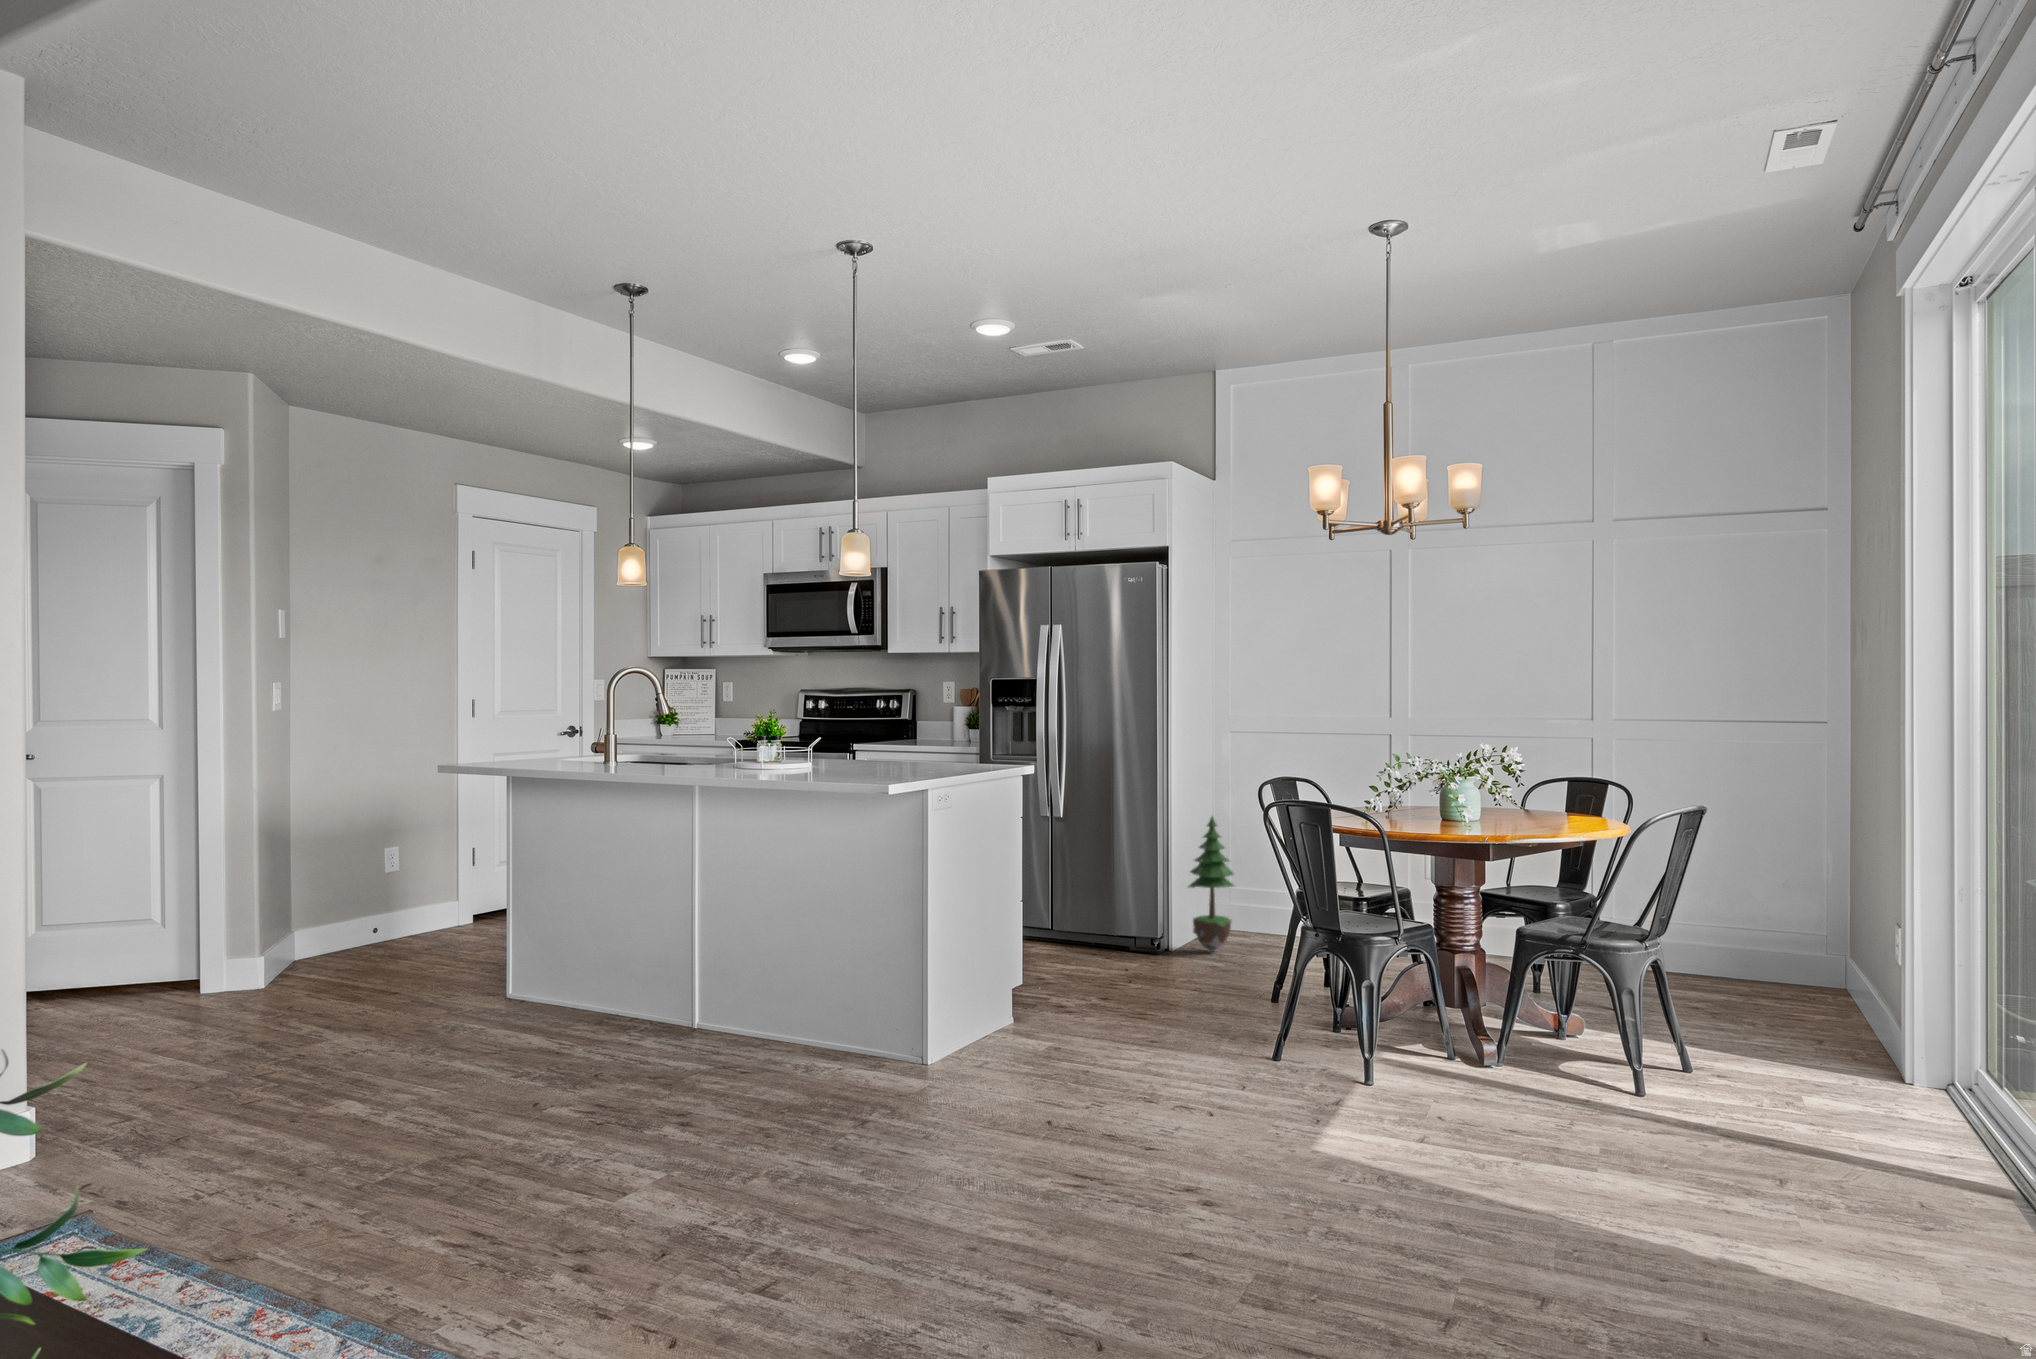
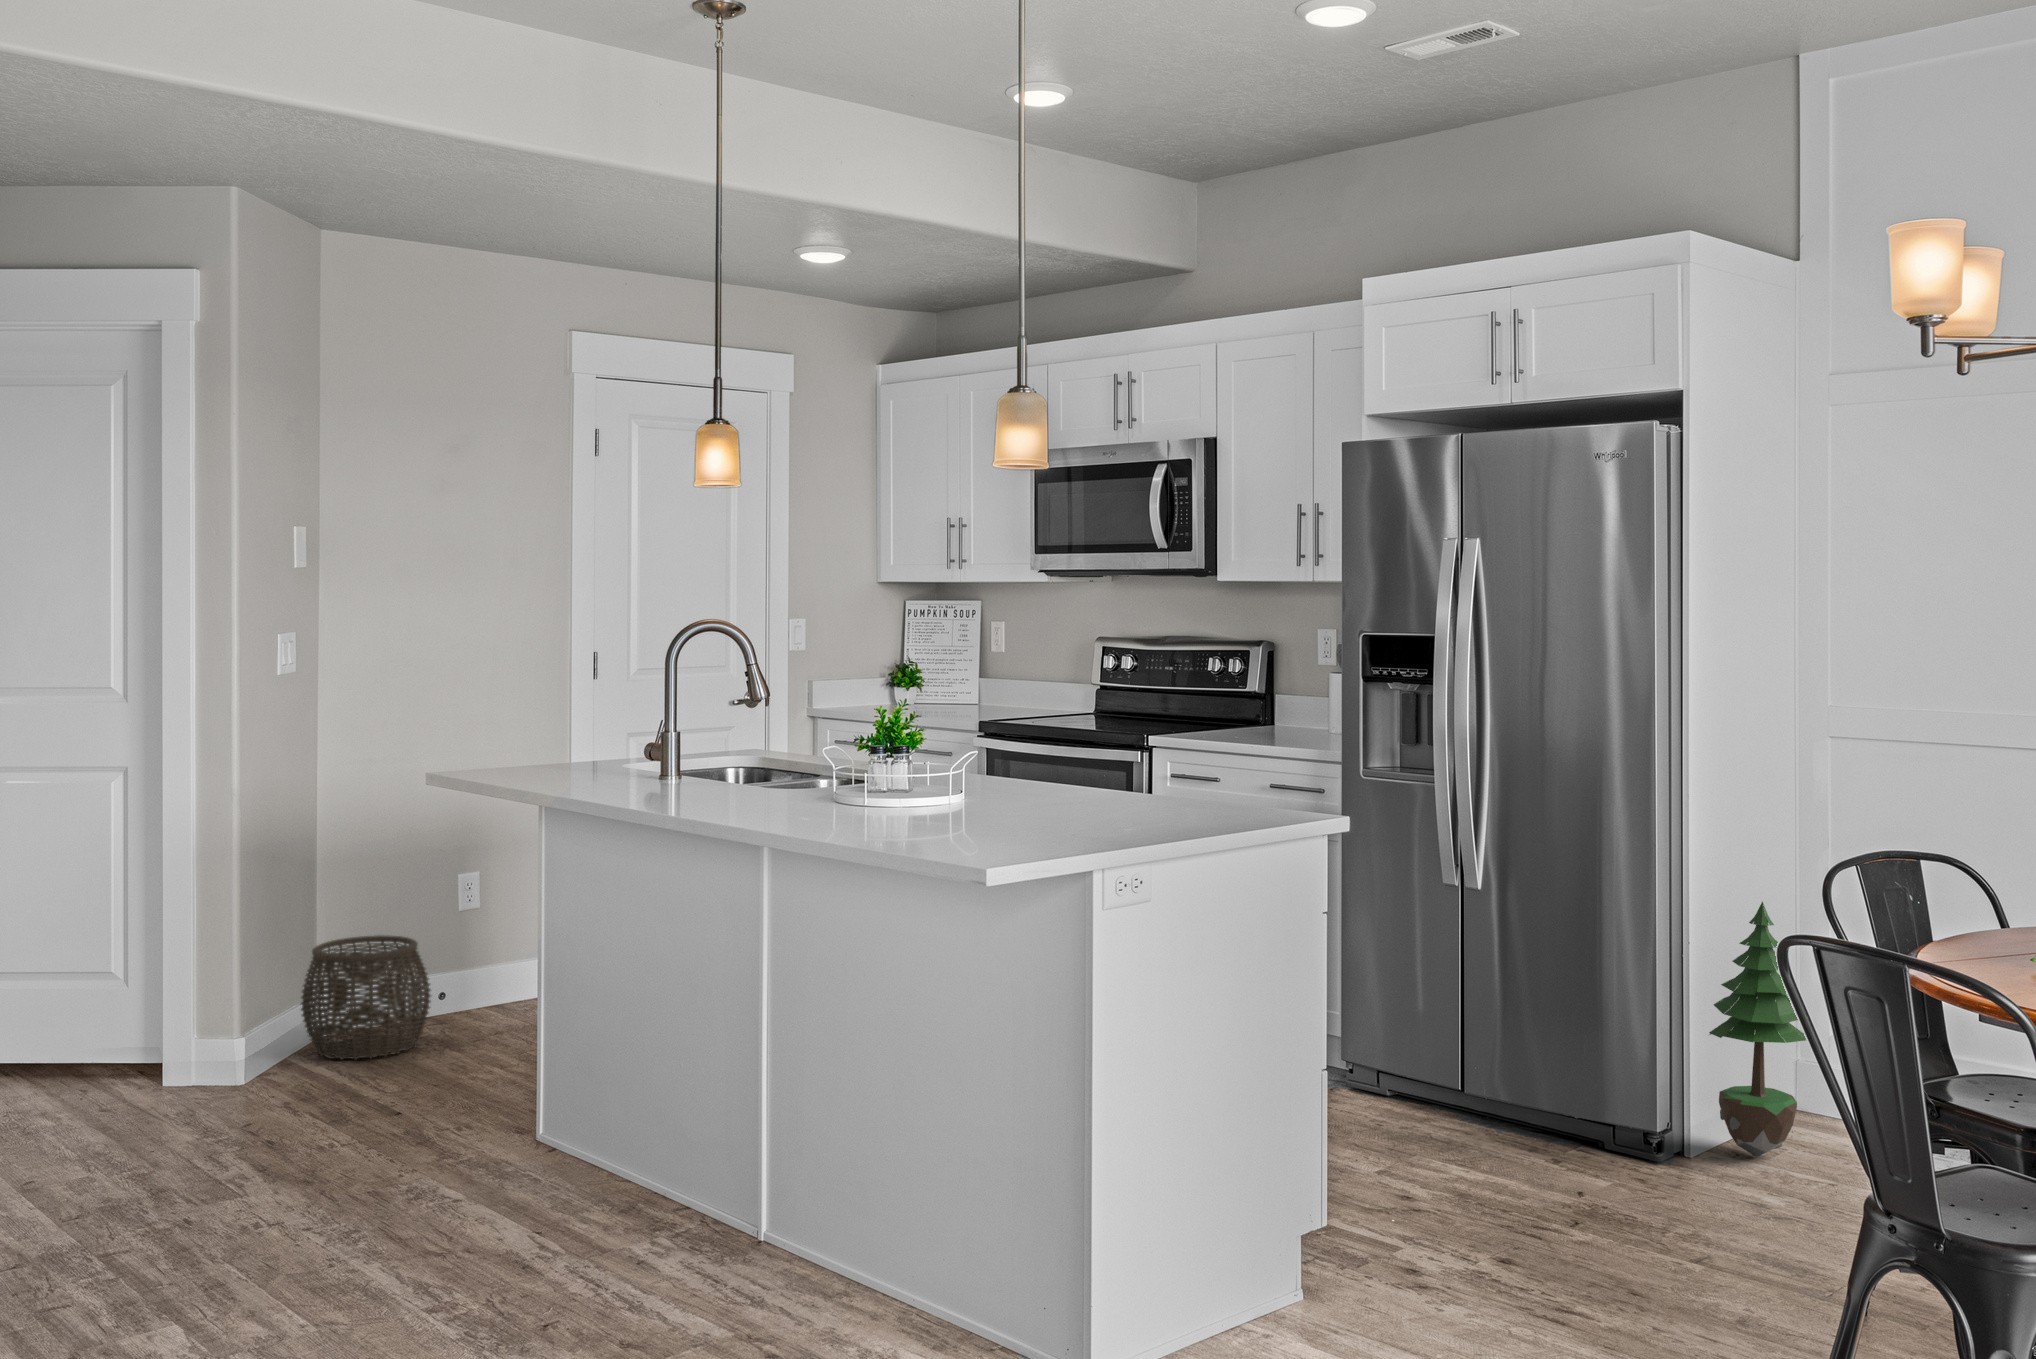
woven basket: none [292,886,385,969] -> present [301,935,431,1059]

